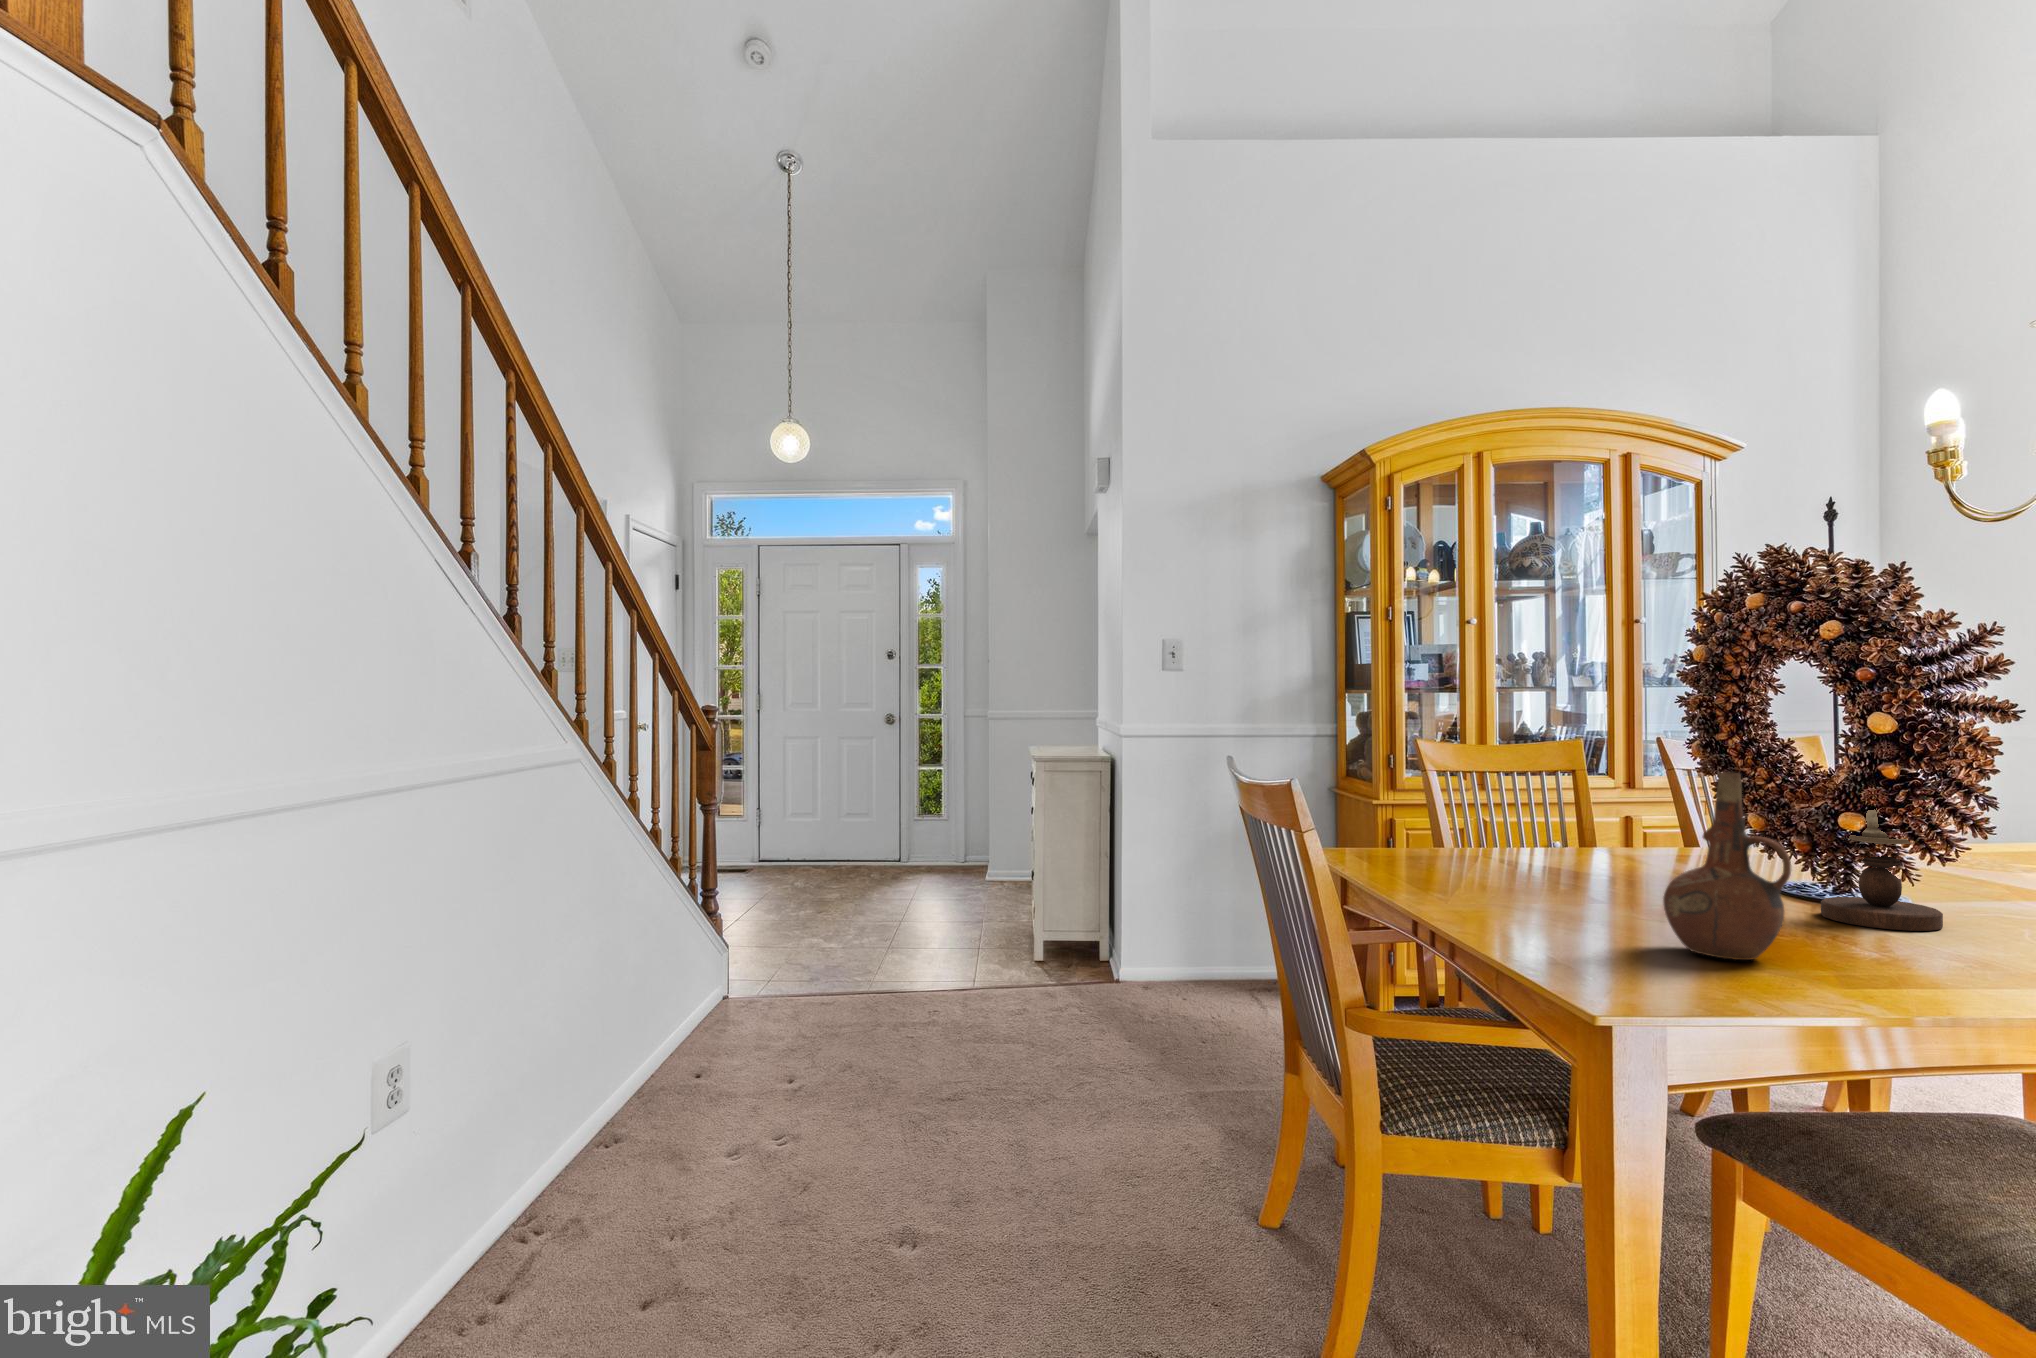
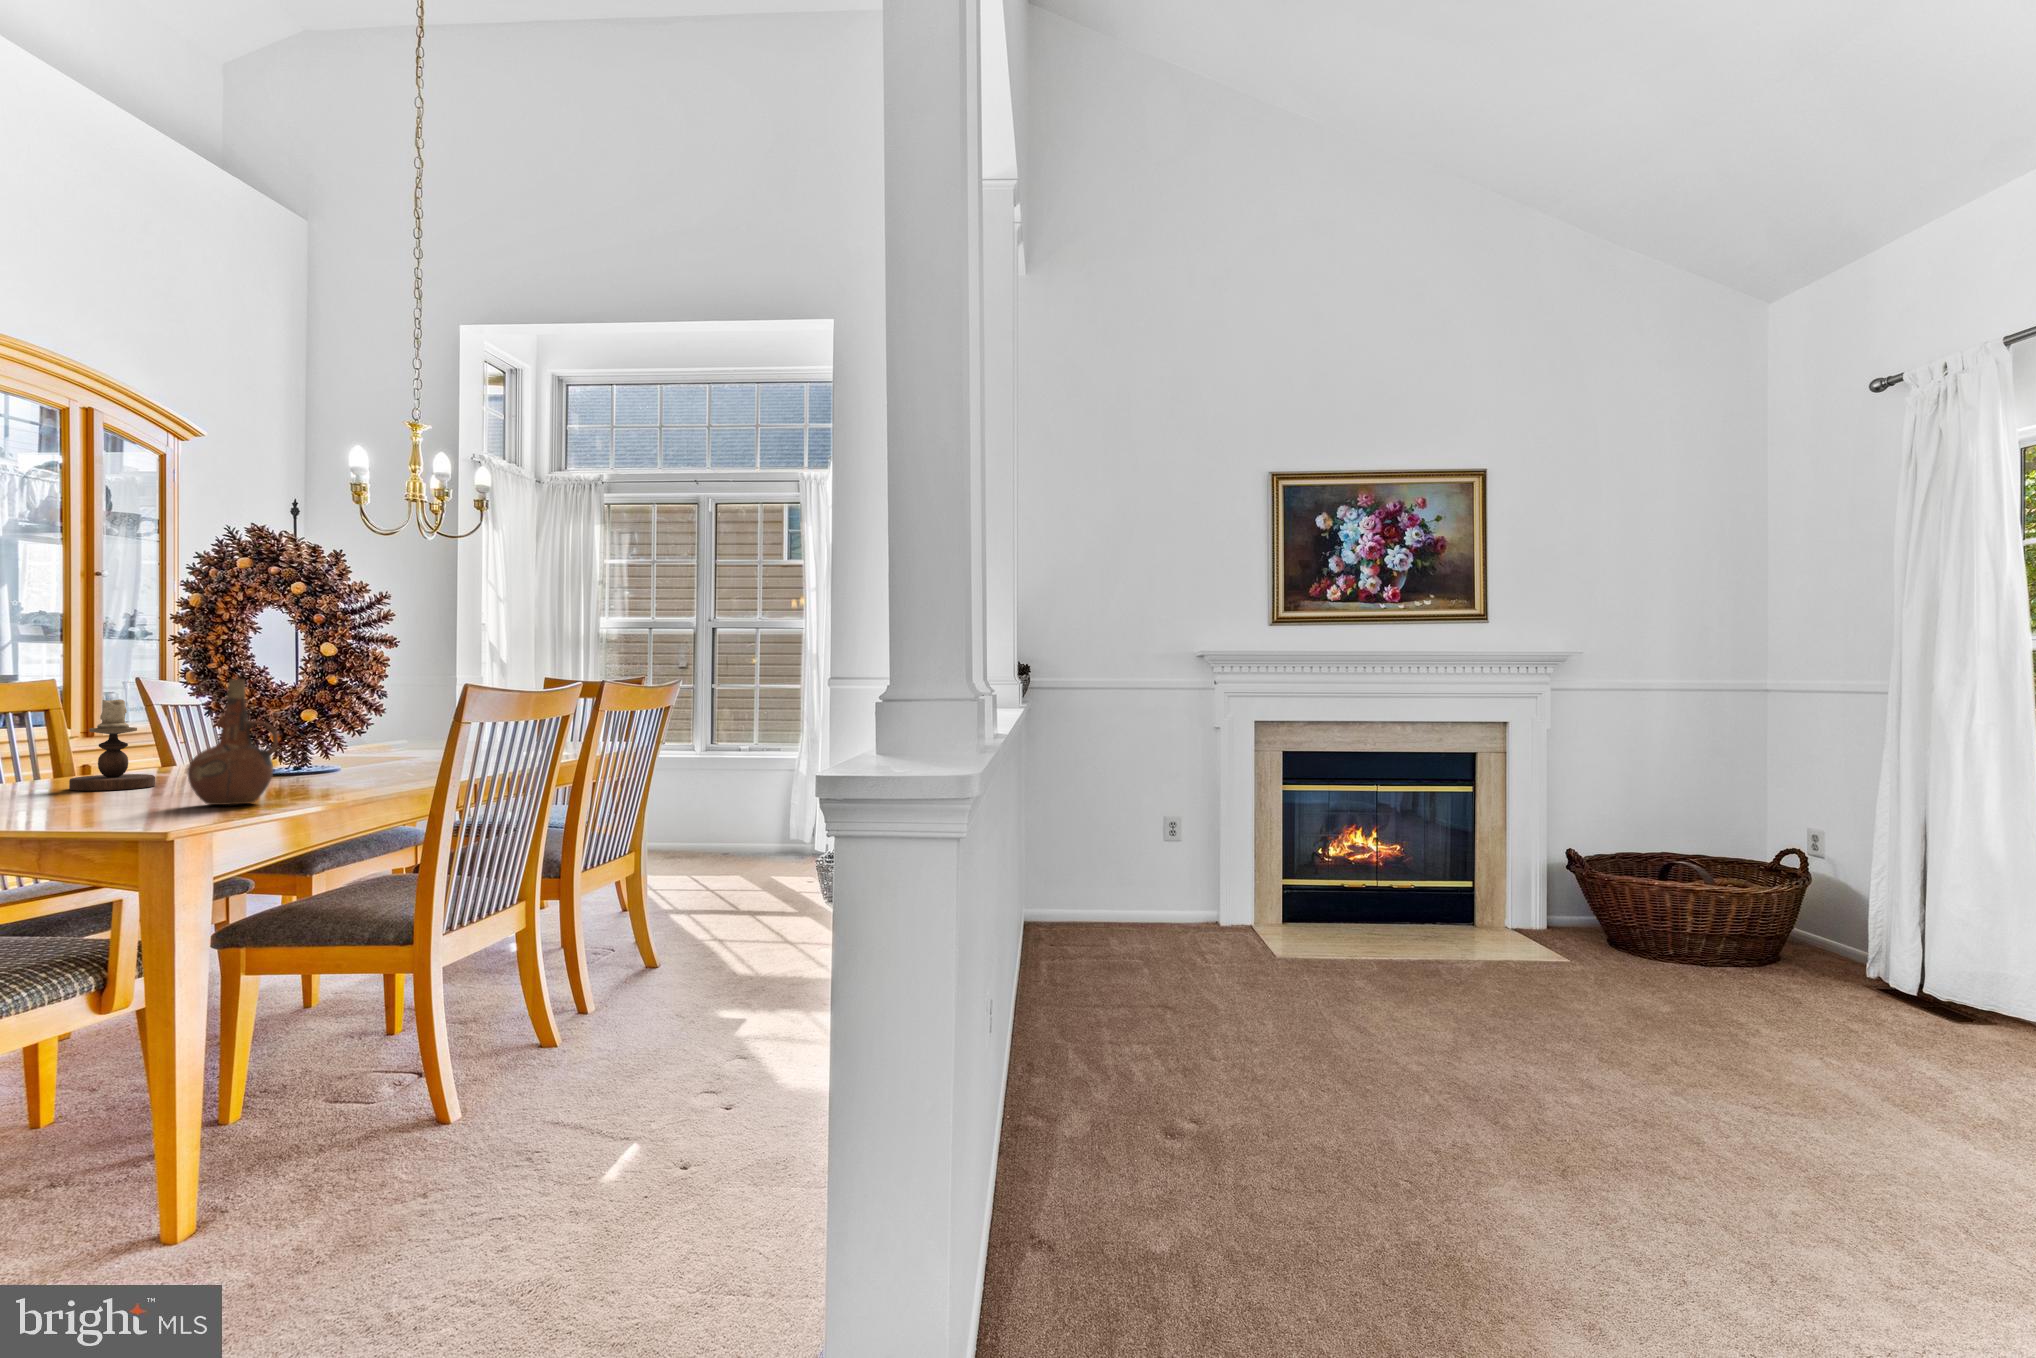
candlestick: present [1821,808,1943,931] -> present [69,699,155,791]

